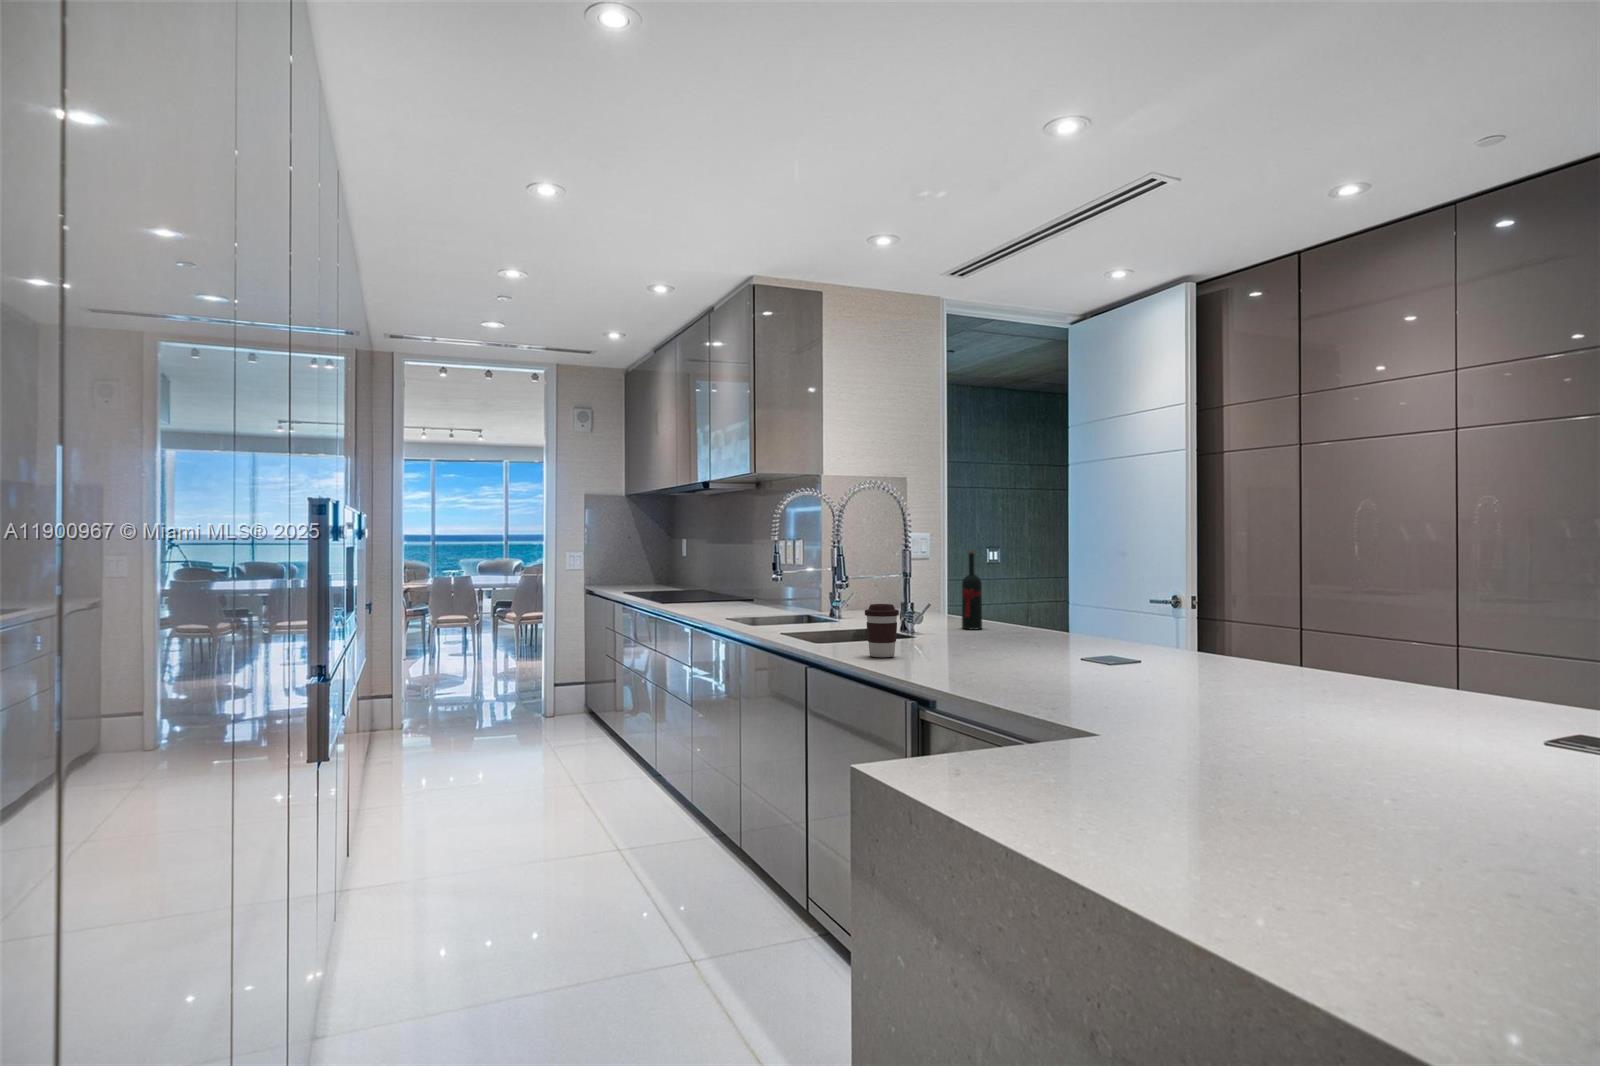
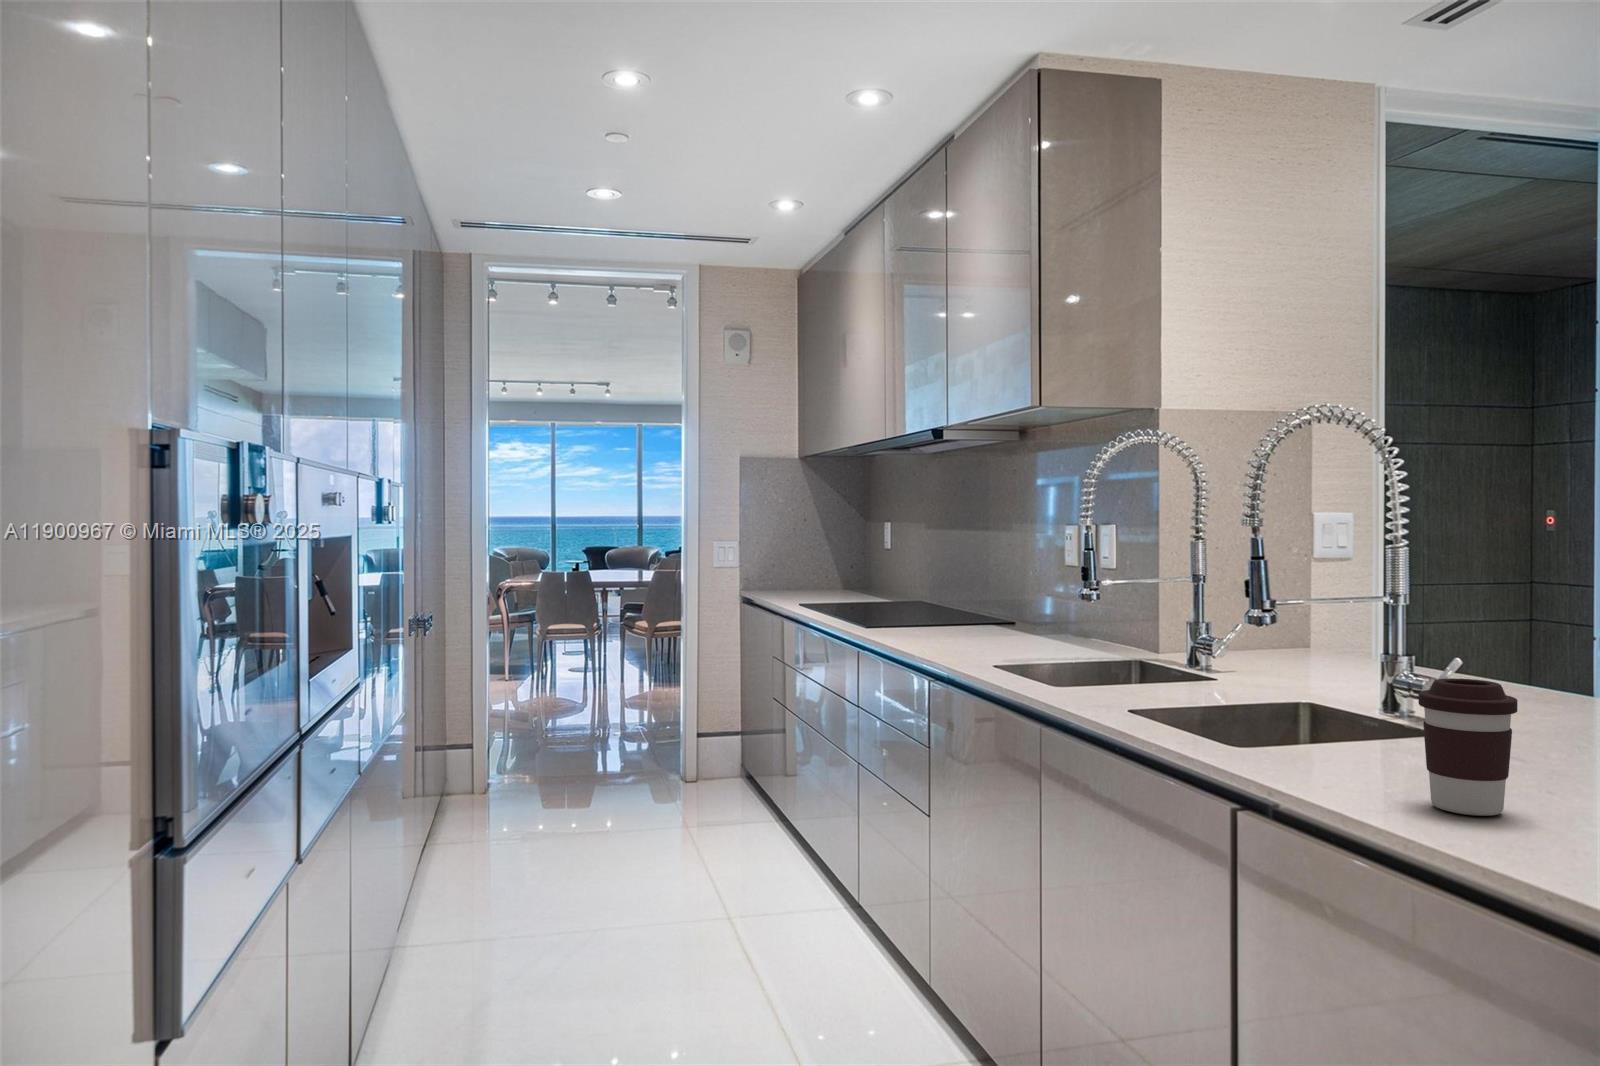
wine bottle: present [962,550,982,629] -> none [1501,545,1553,711]

